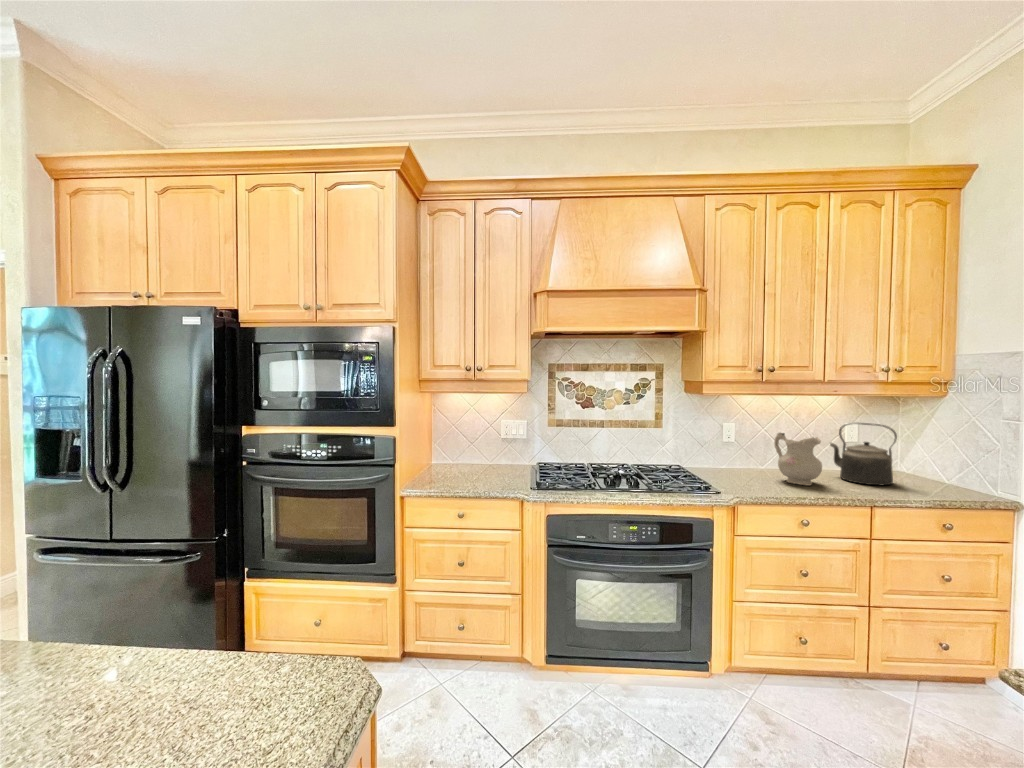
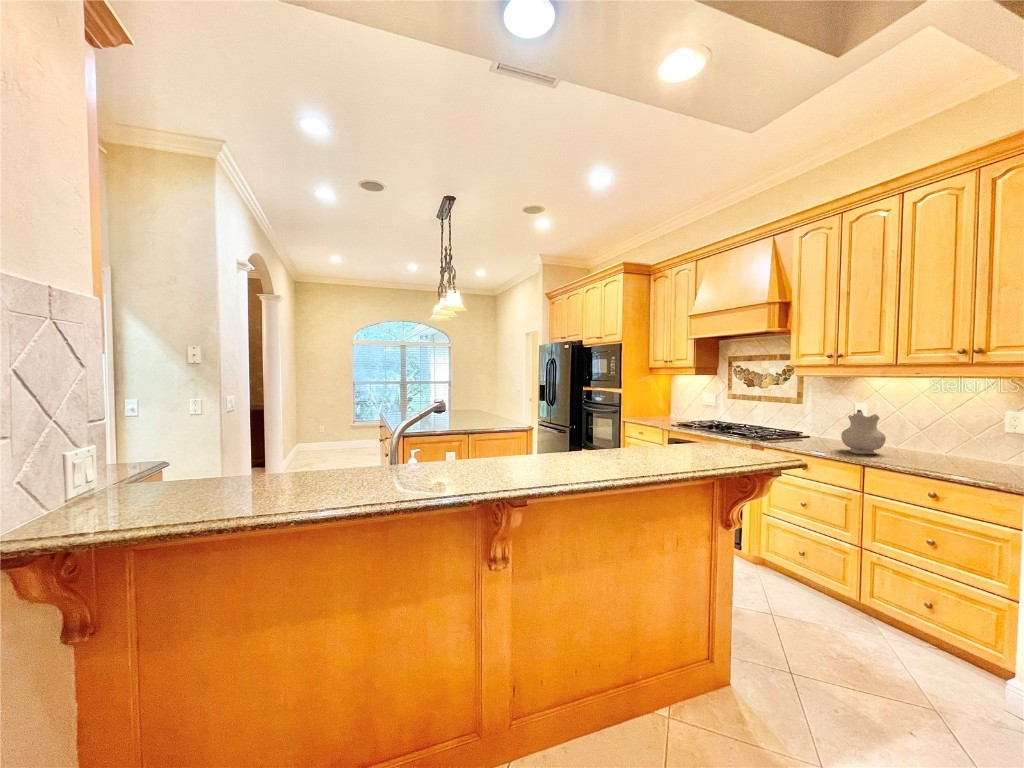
kettle: present [830,423,897,485] -> none [926,406,992,471]

